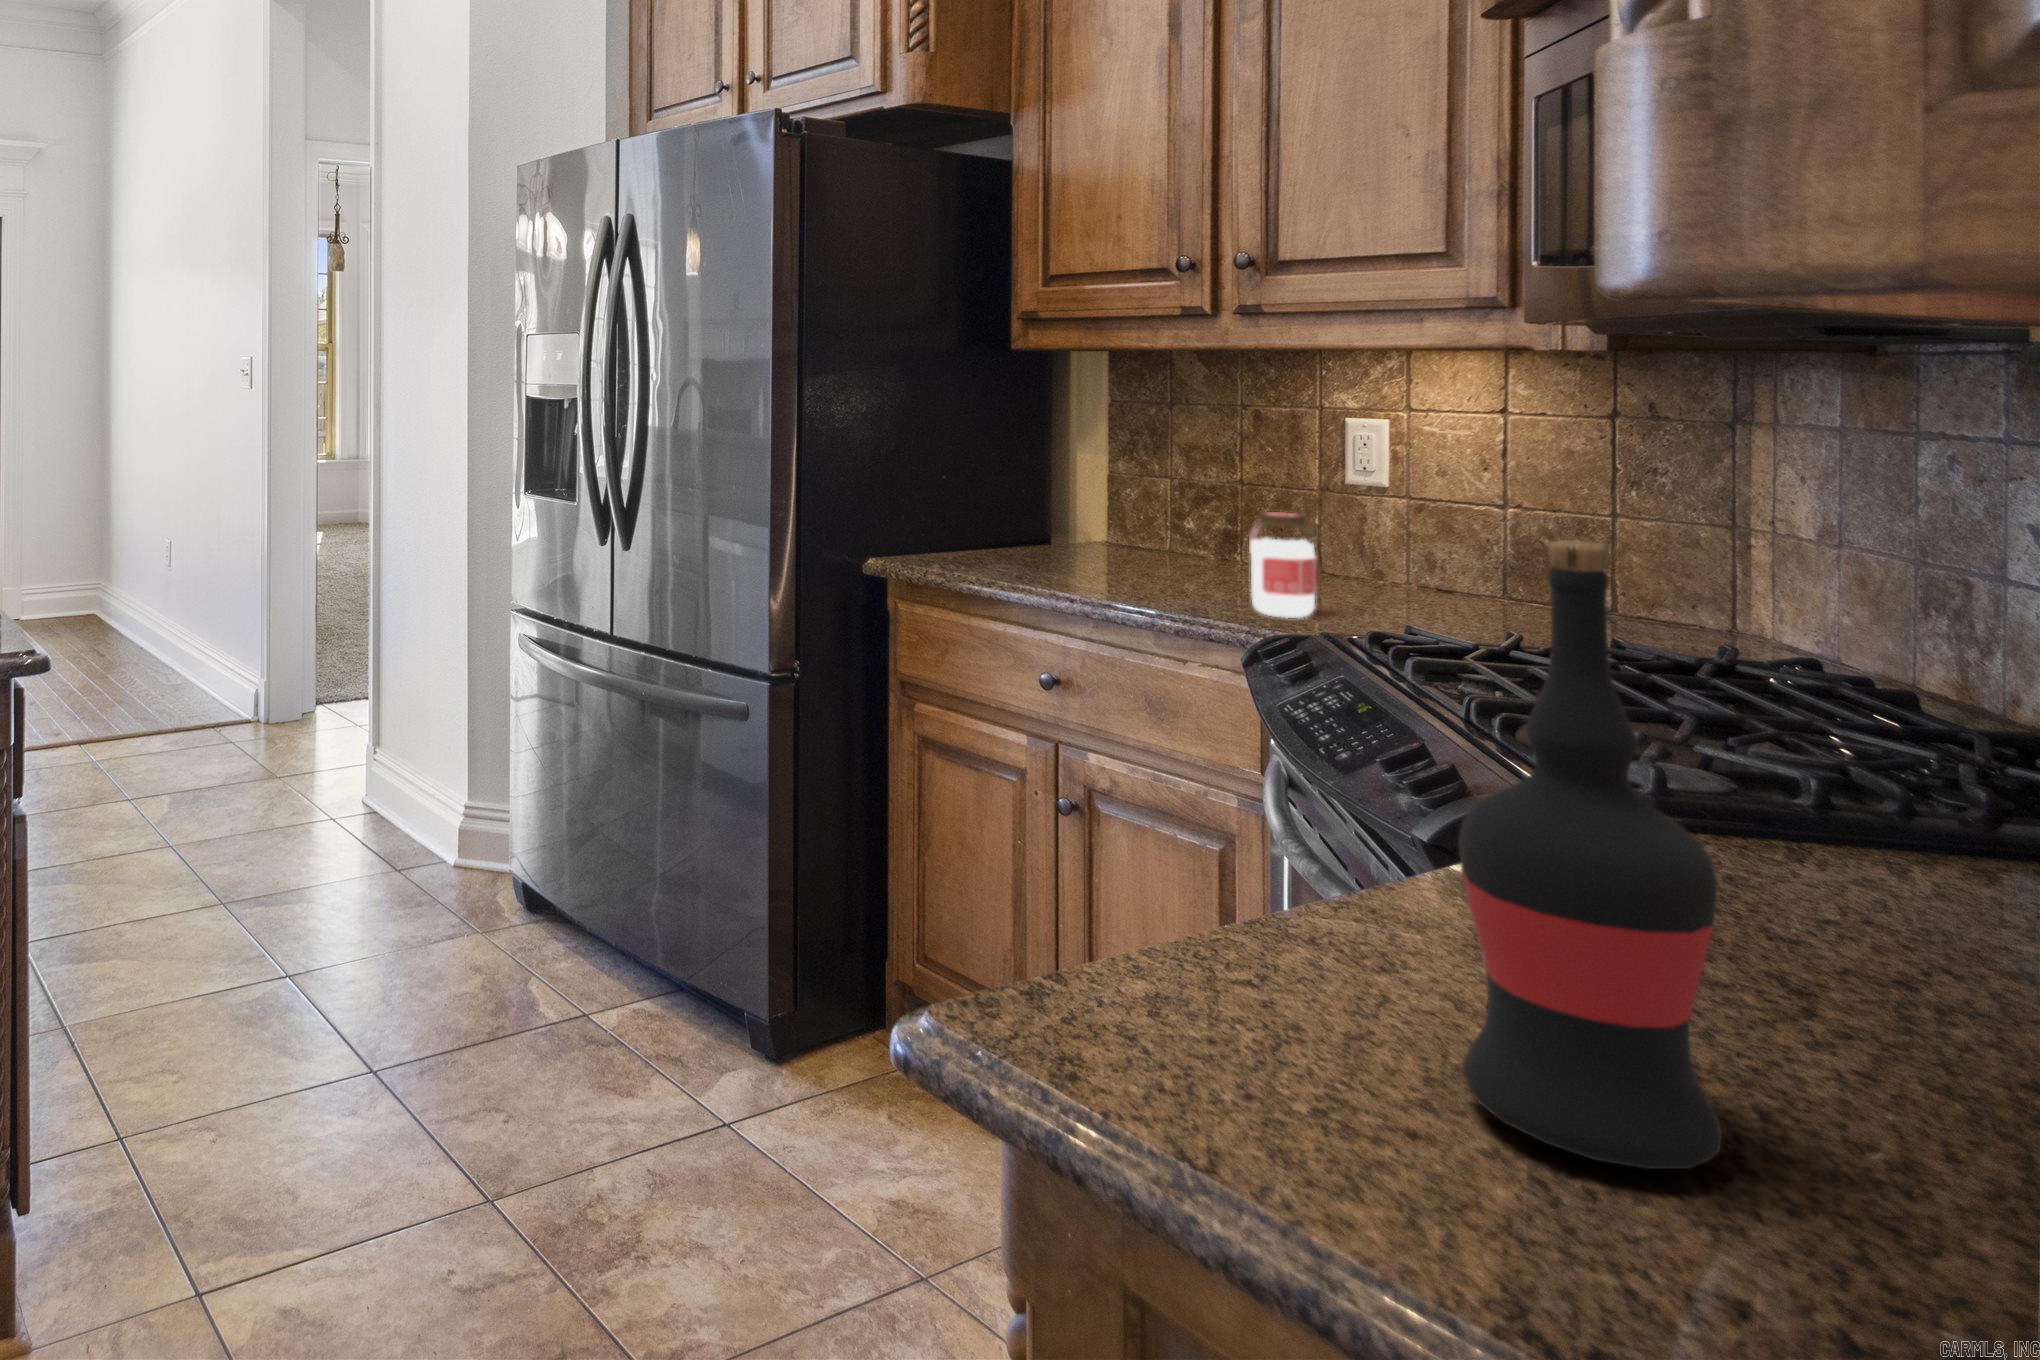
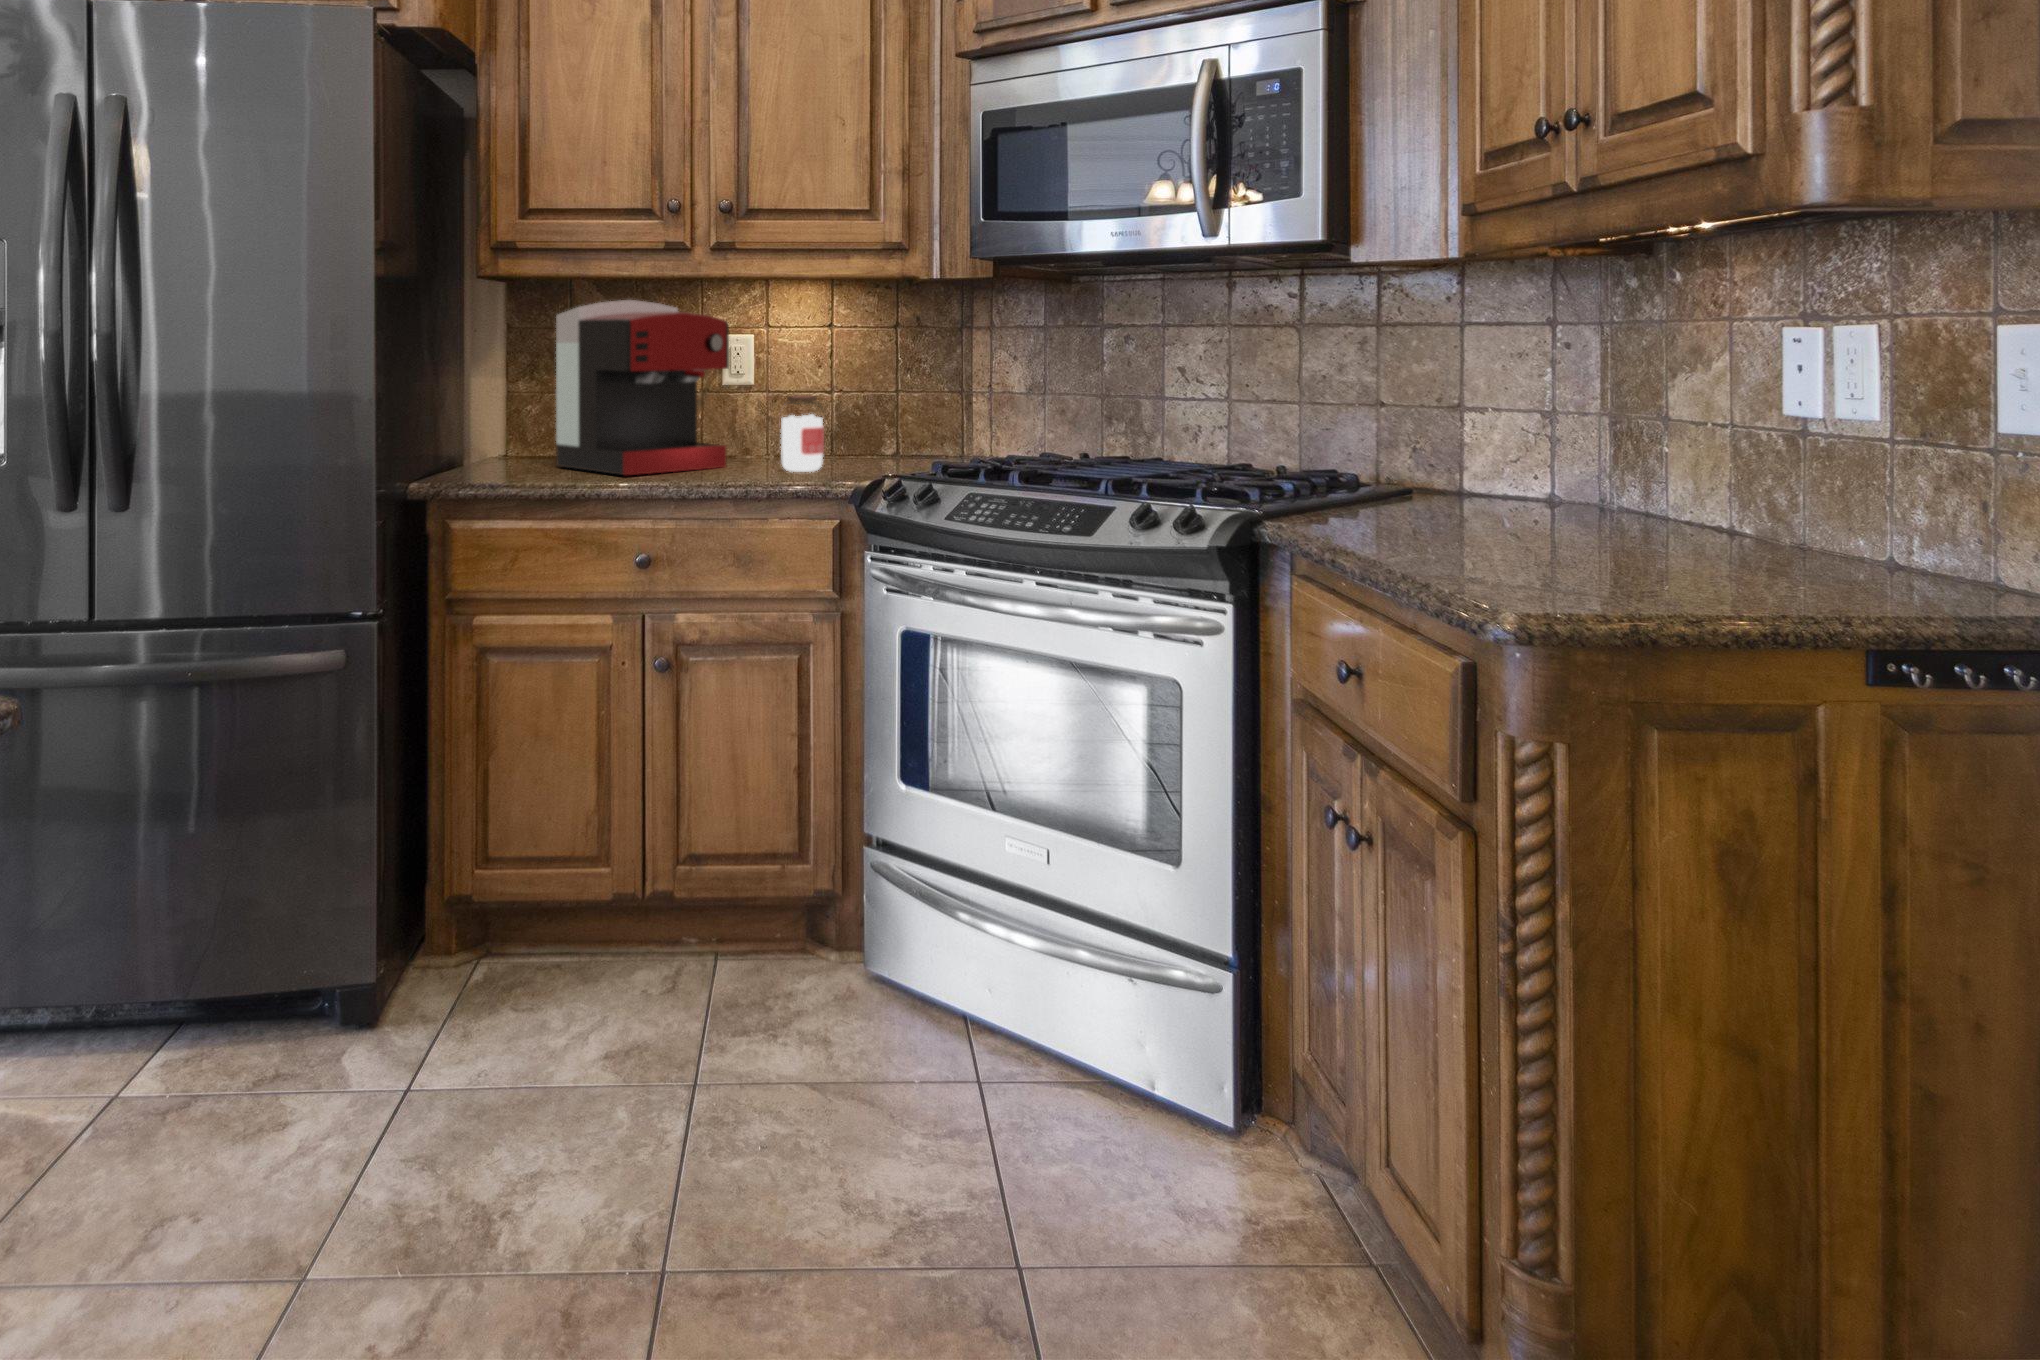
coffee maker: none [1075,376,1243,594] -> present [556,300,729,475]
wine bottle: present [1458,540,1722,1169] -> none [1518,314,1618,567]

